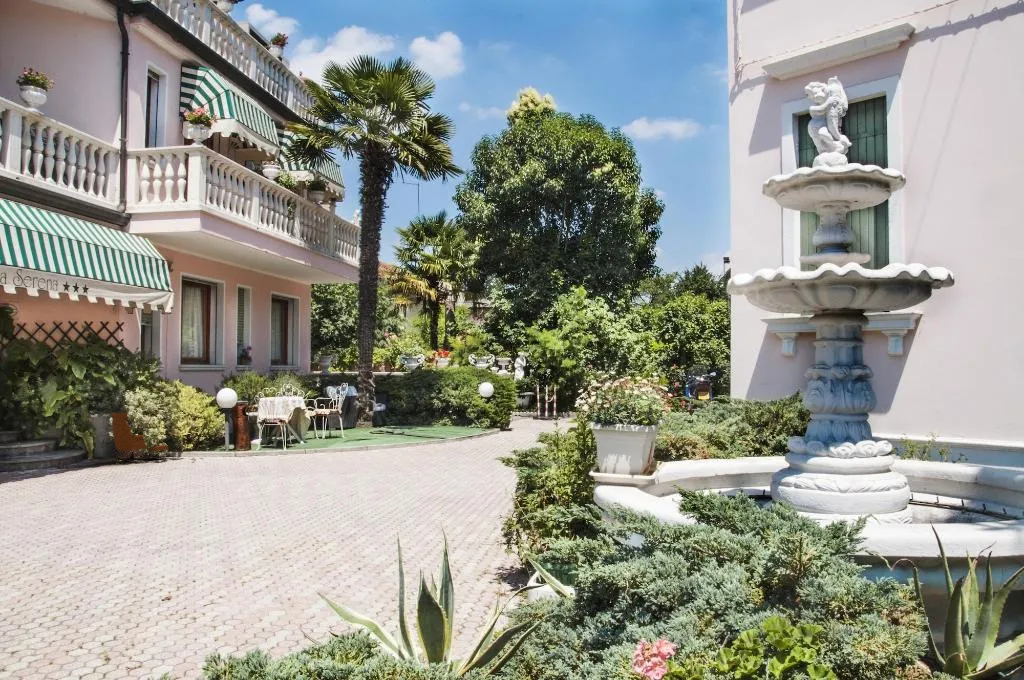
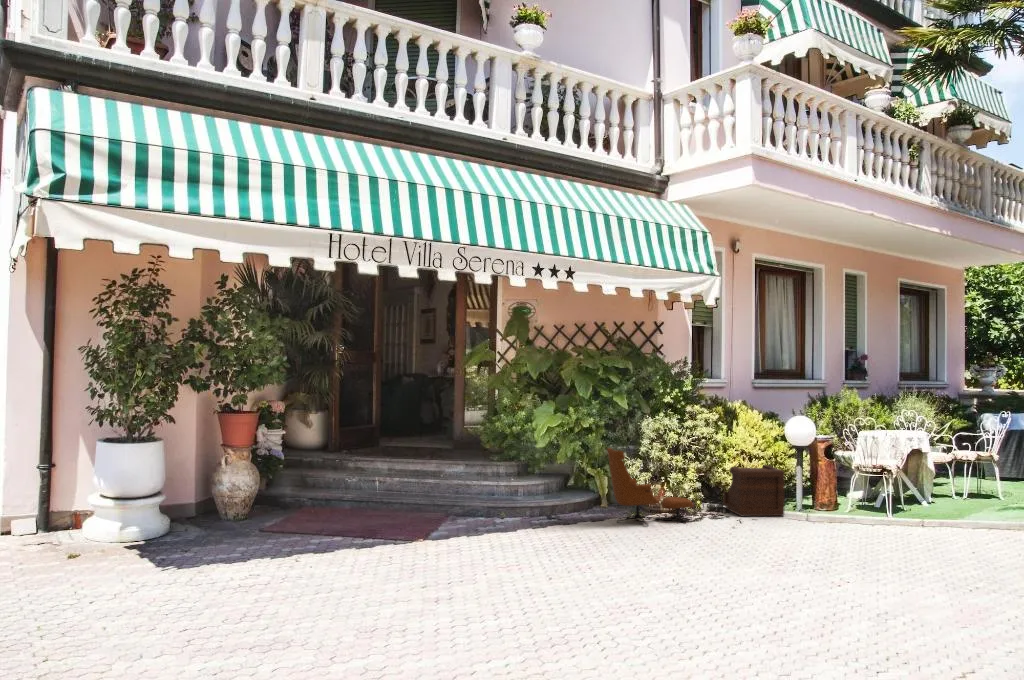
wooden crate: none [178,422,222,455] -> present [723,464,785,516]

